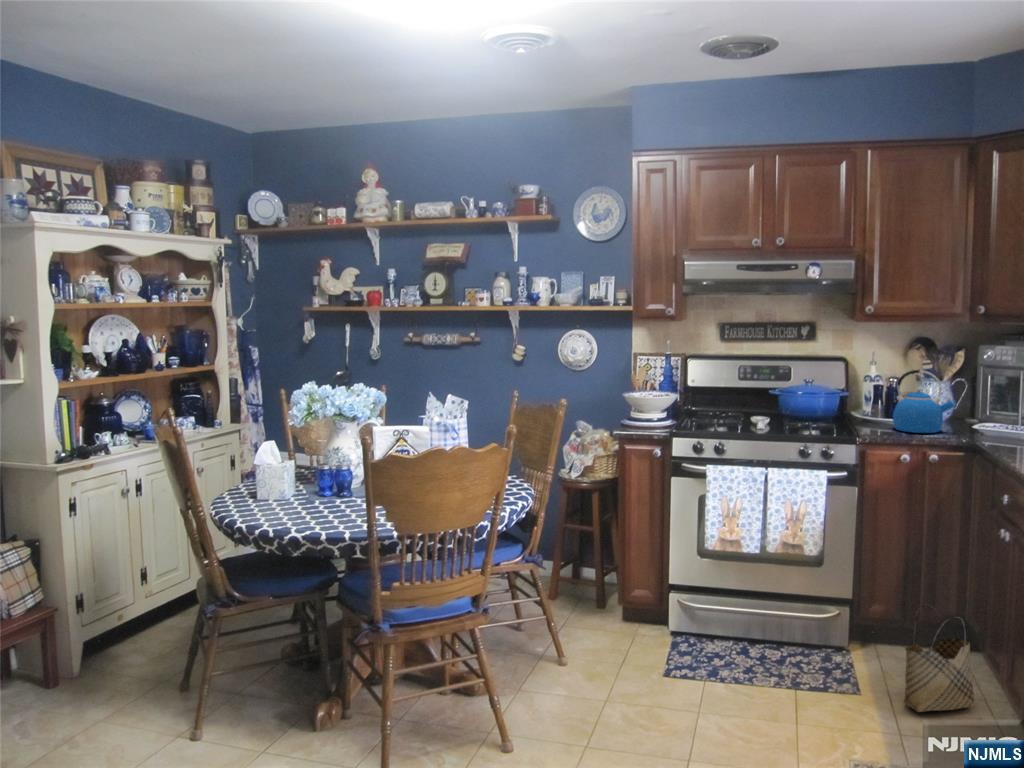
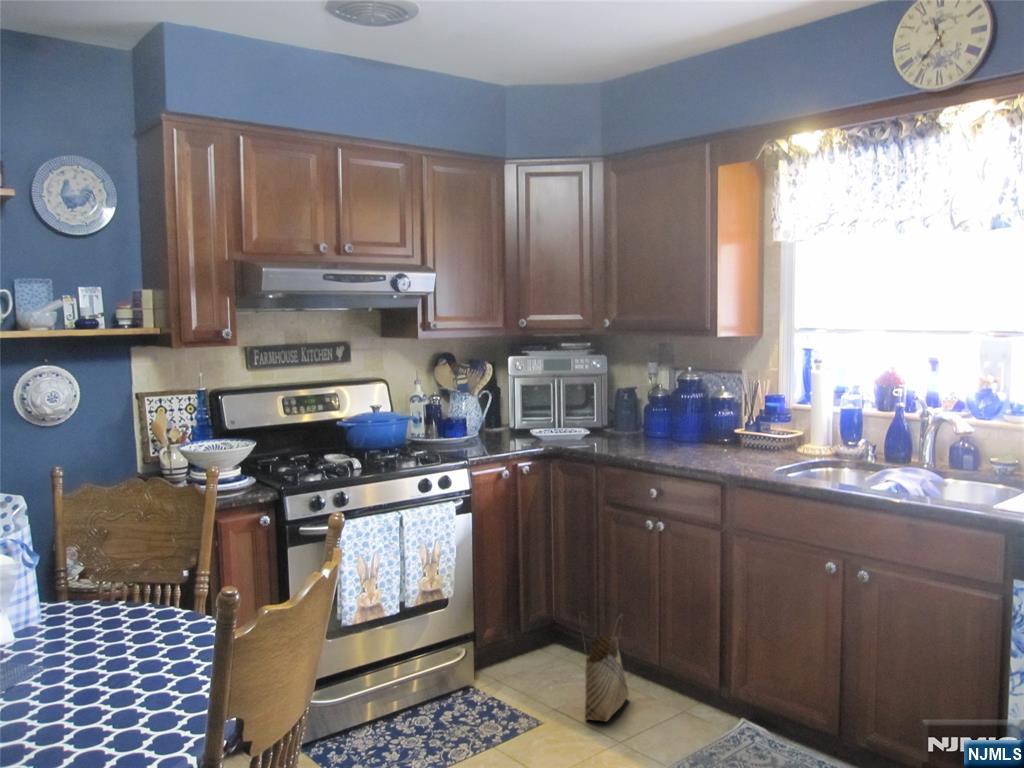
kettle: present [893,370,956,433] -> none [467,381,522,446]

